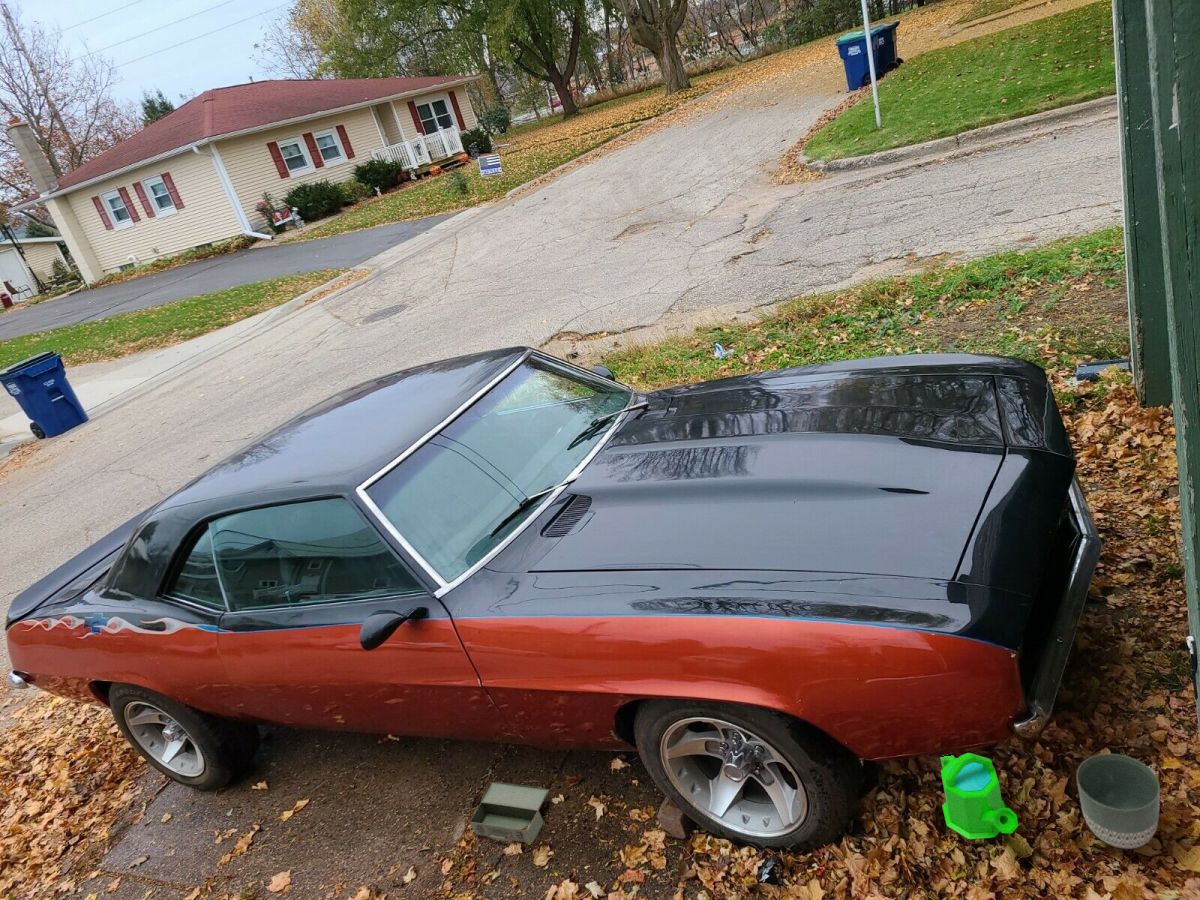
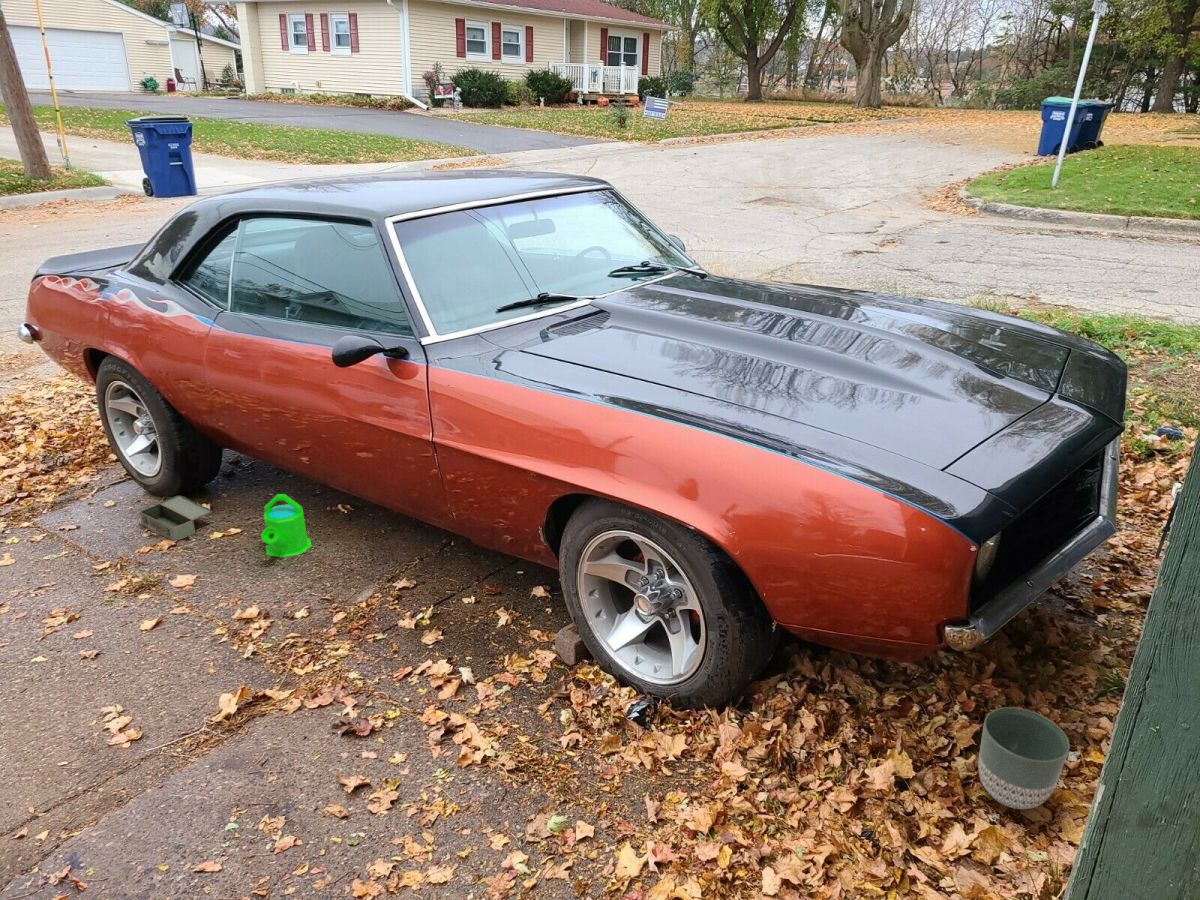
watering can: present [940,753,1018,839] -> present [261,494,312,557]
toolbox: present [470,782,549,843] -> present [140,495,212,541]

